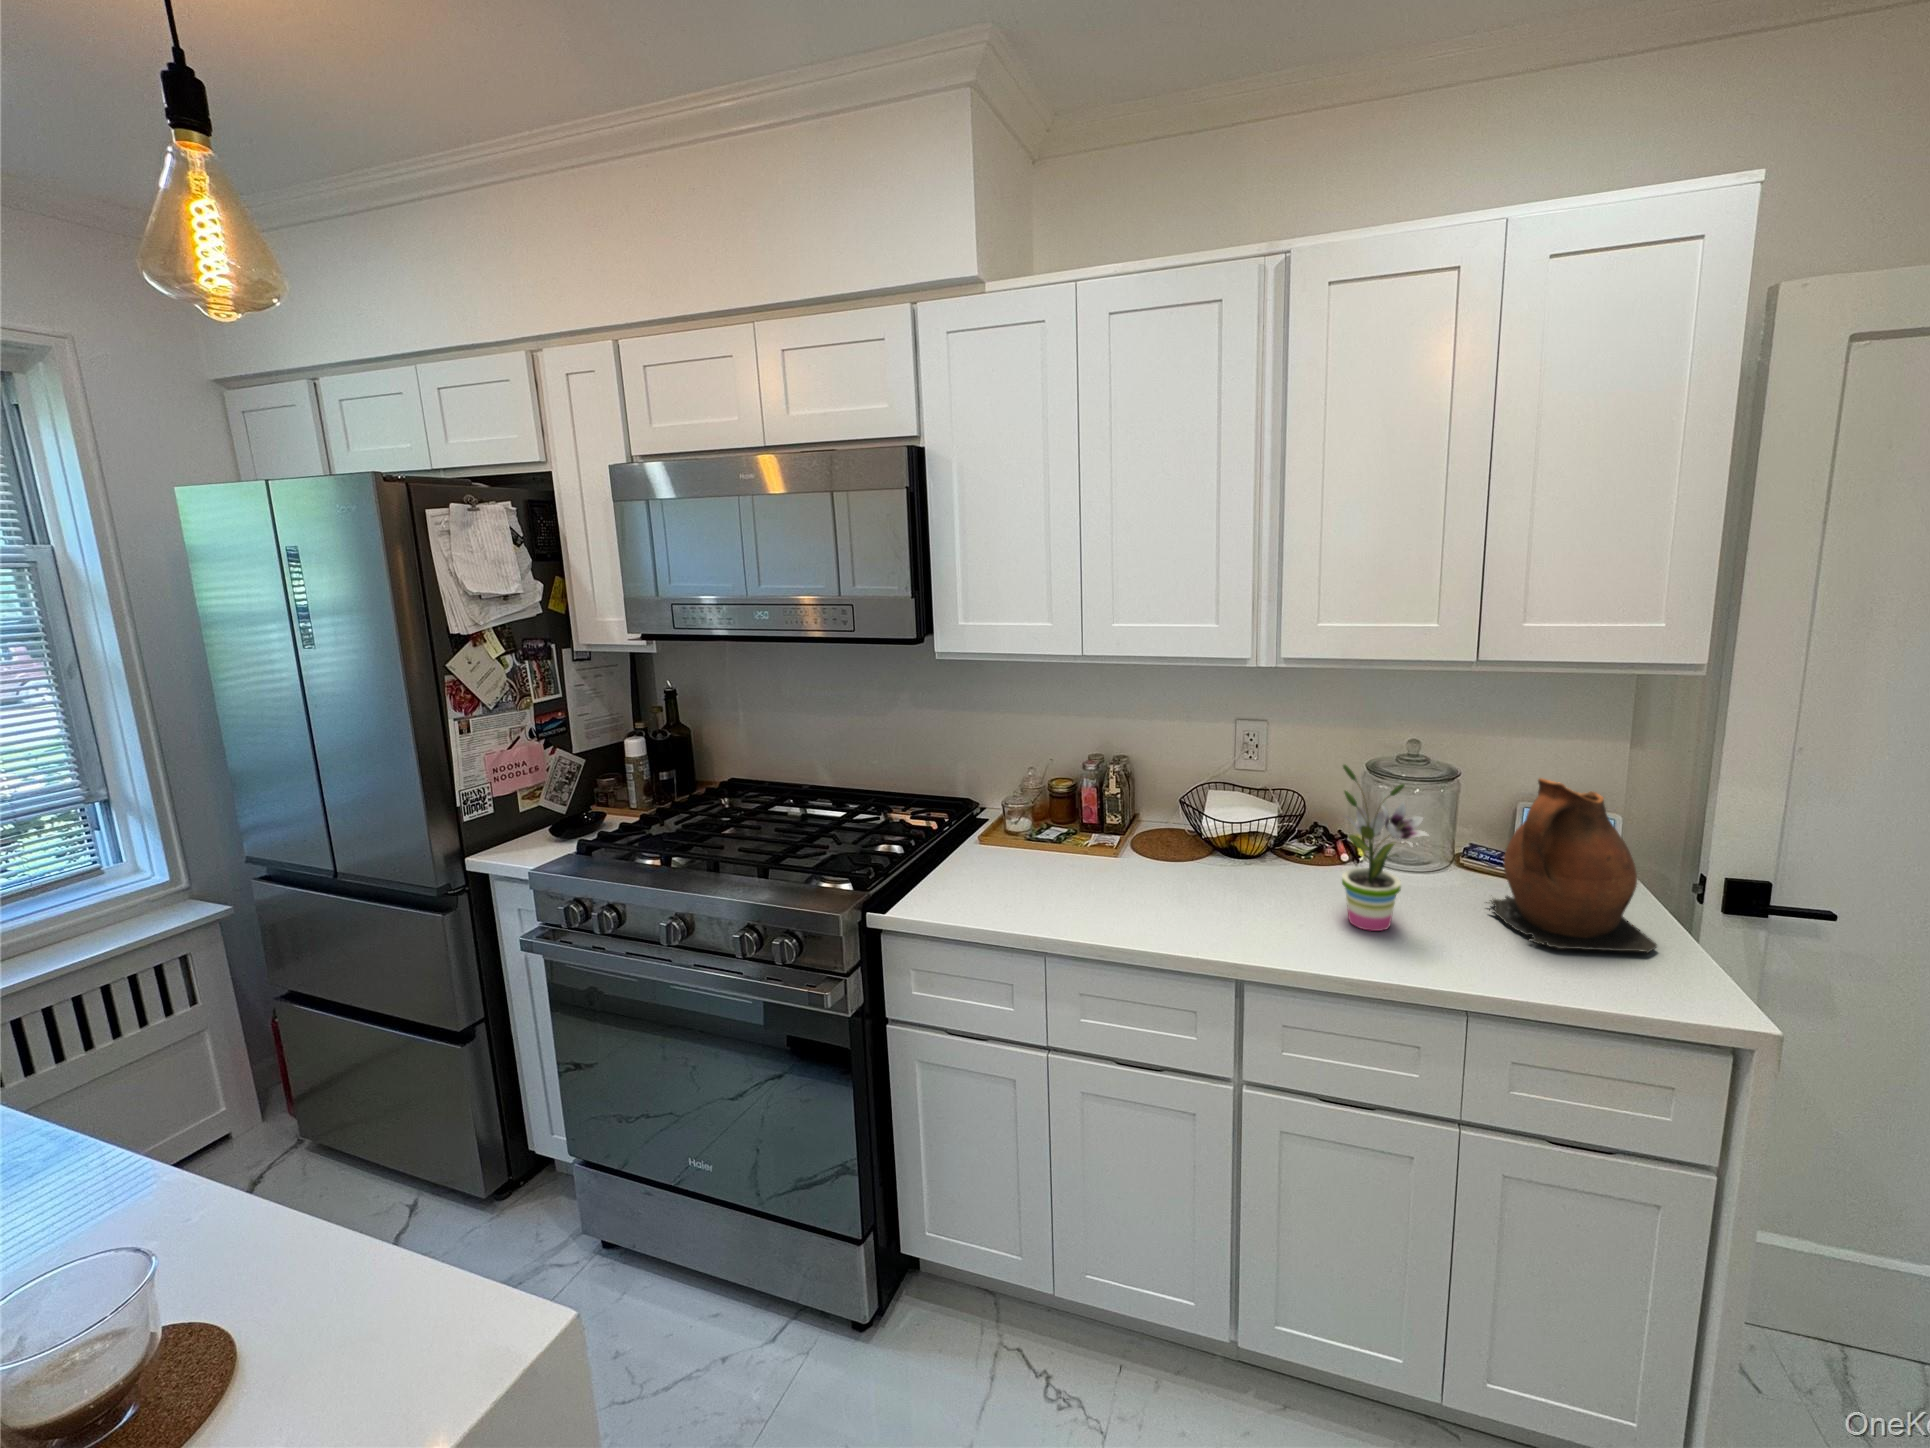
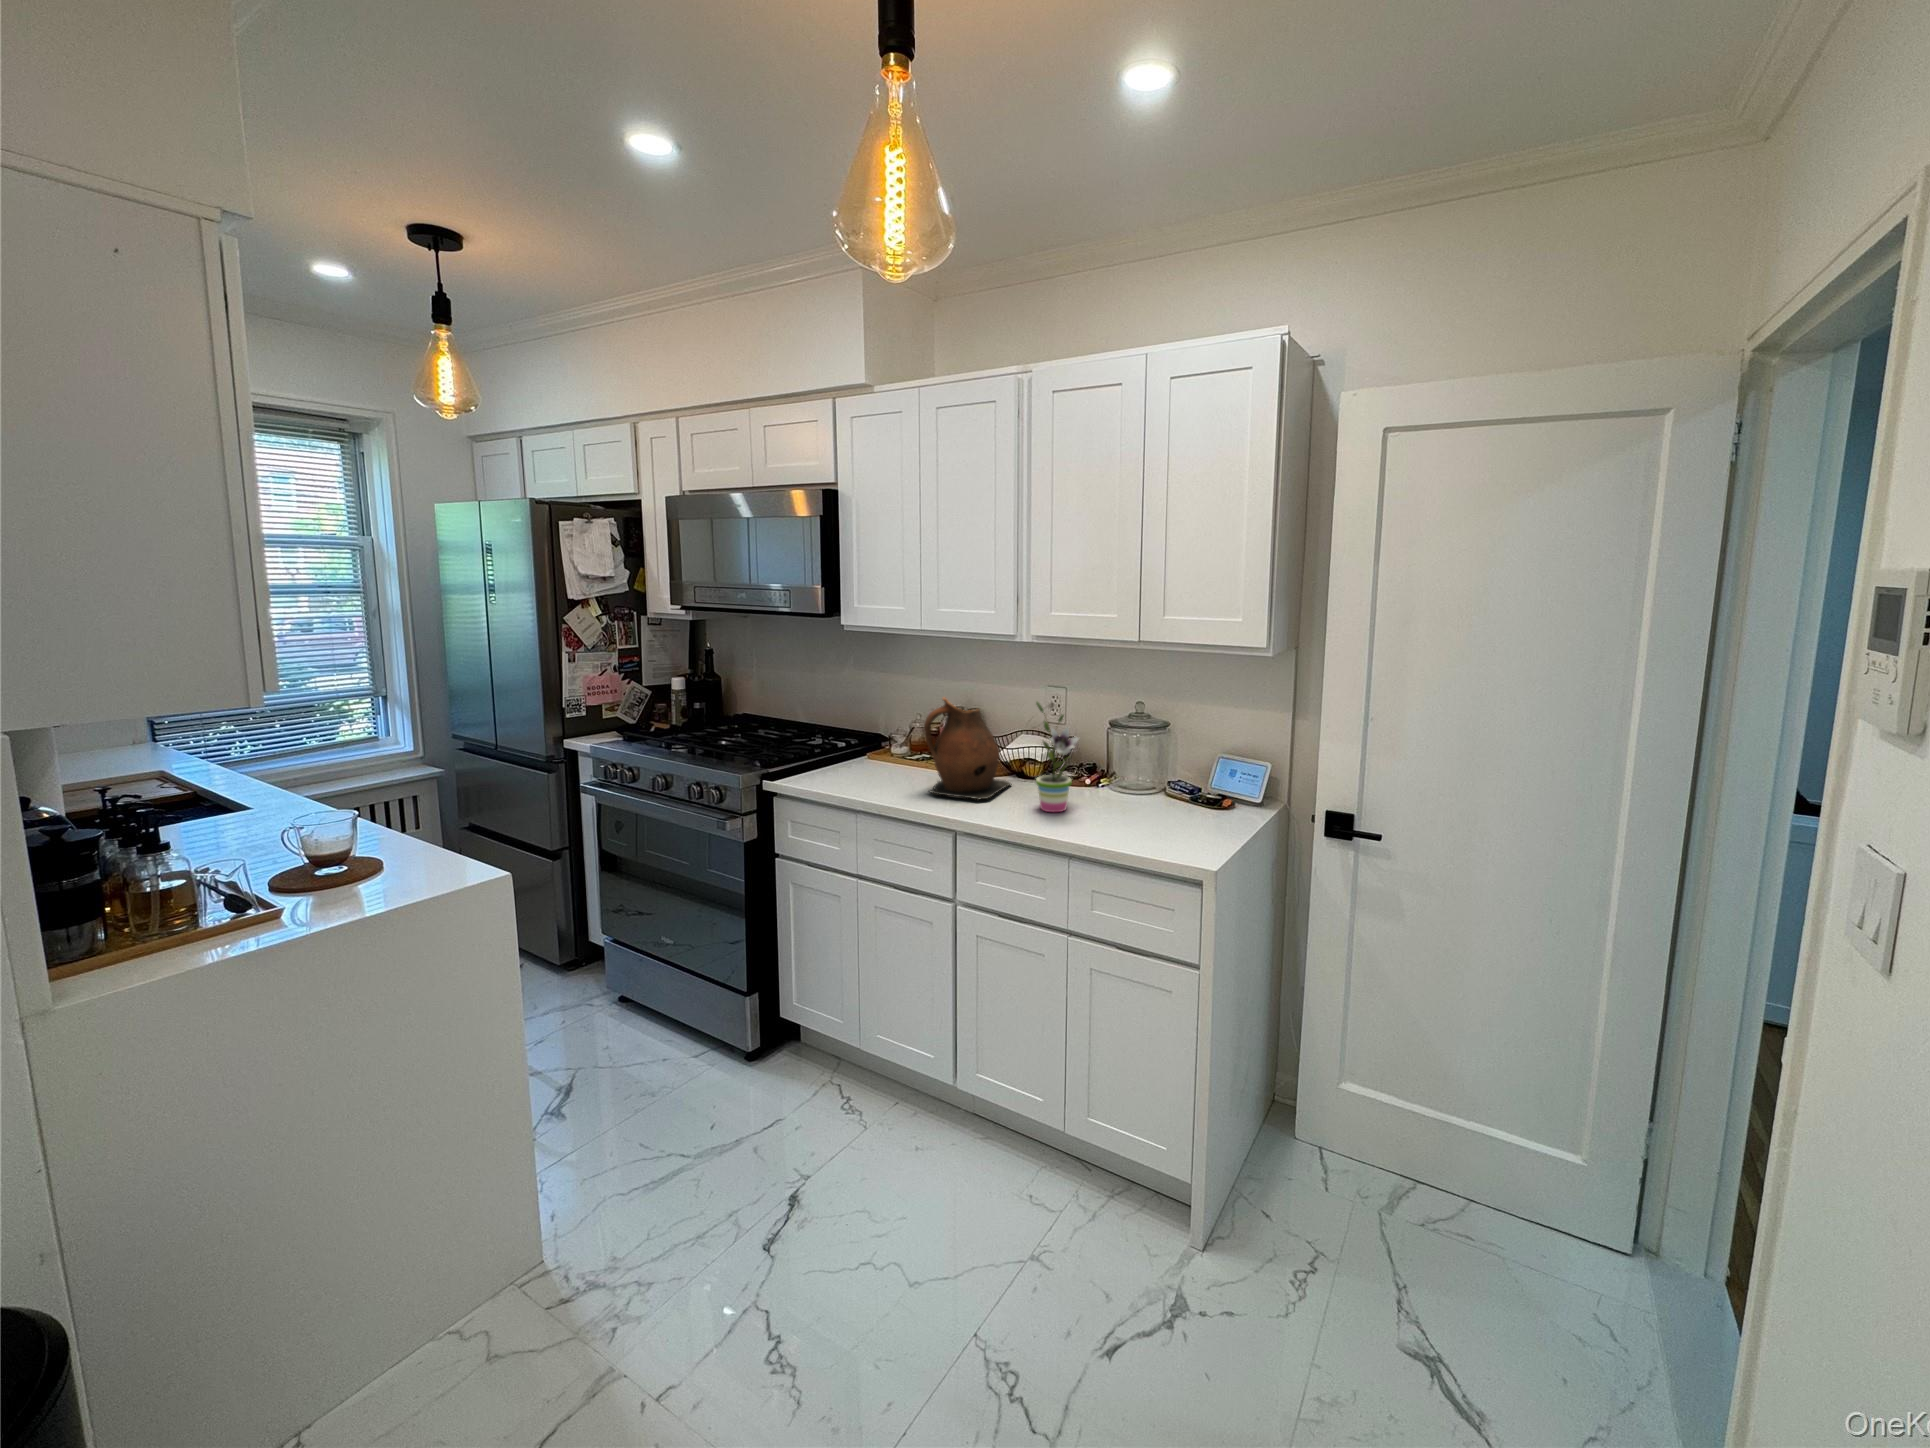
ceramic pitcher: present [1486,778,1657,953] -> present [924,698,1011,800]

